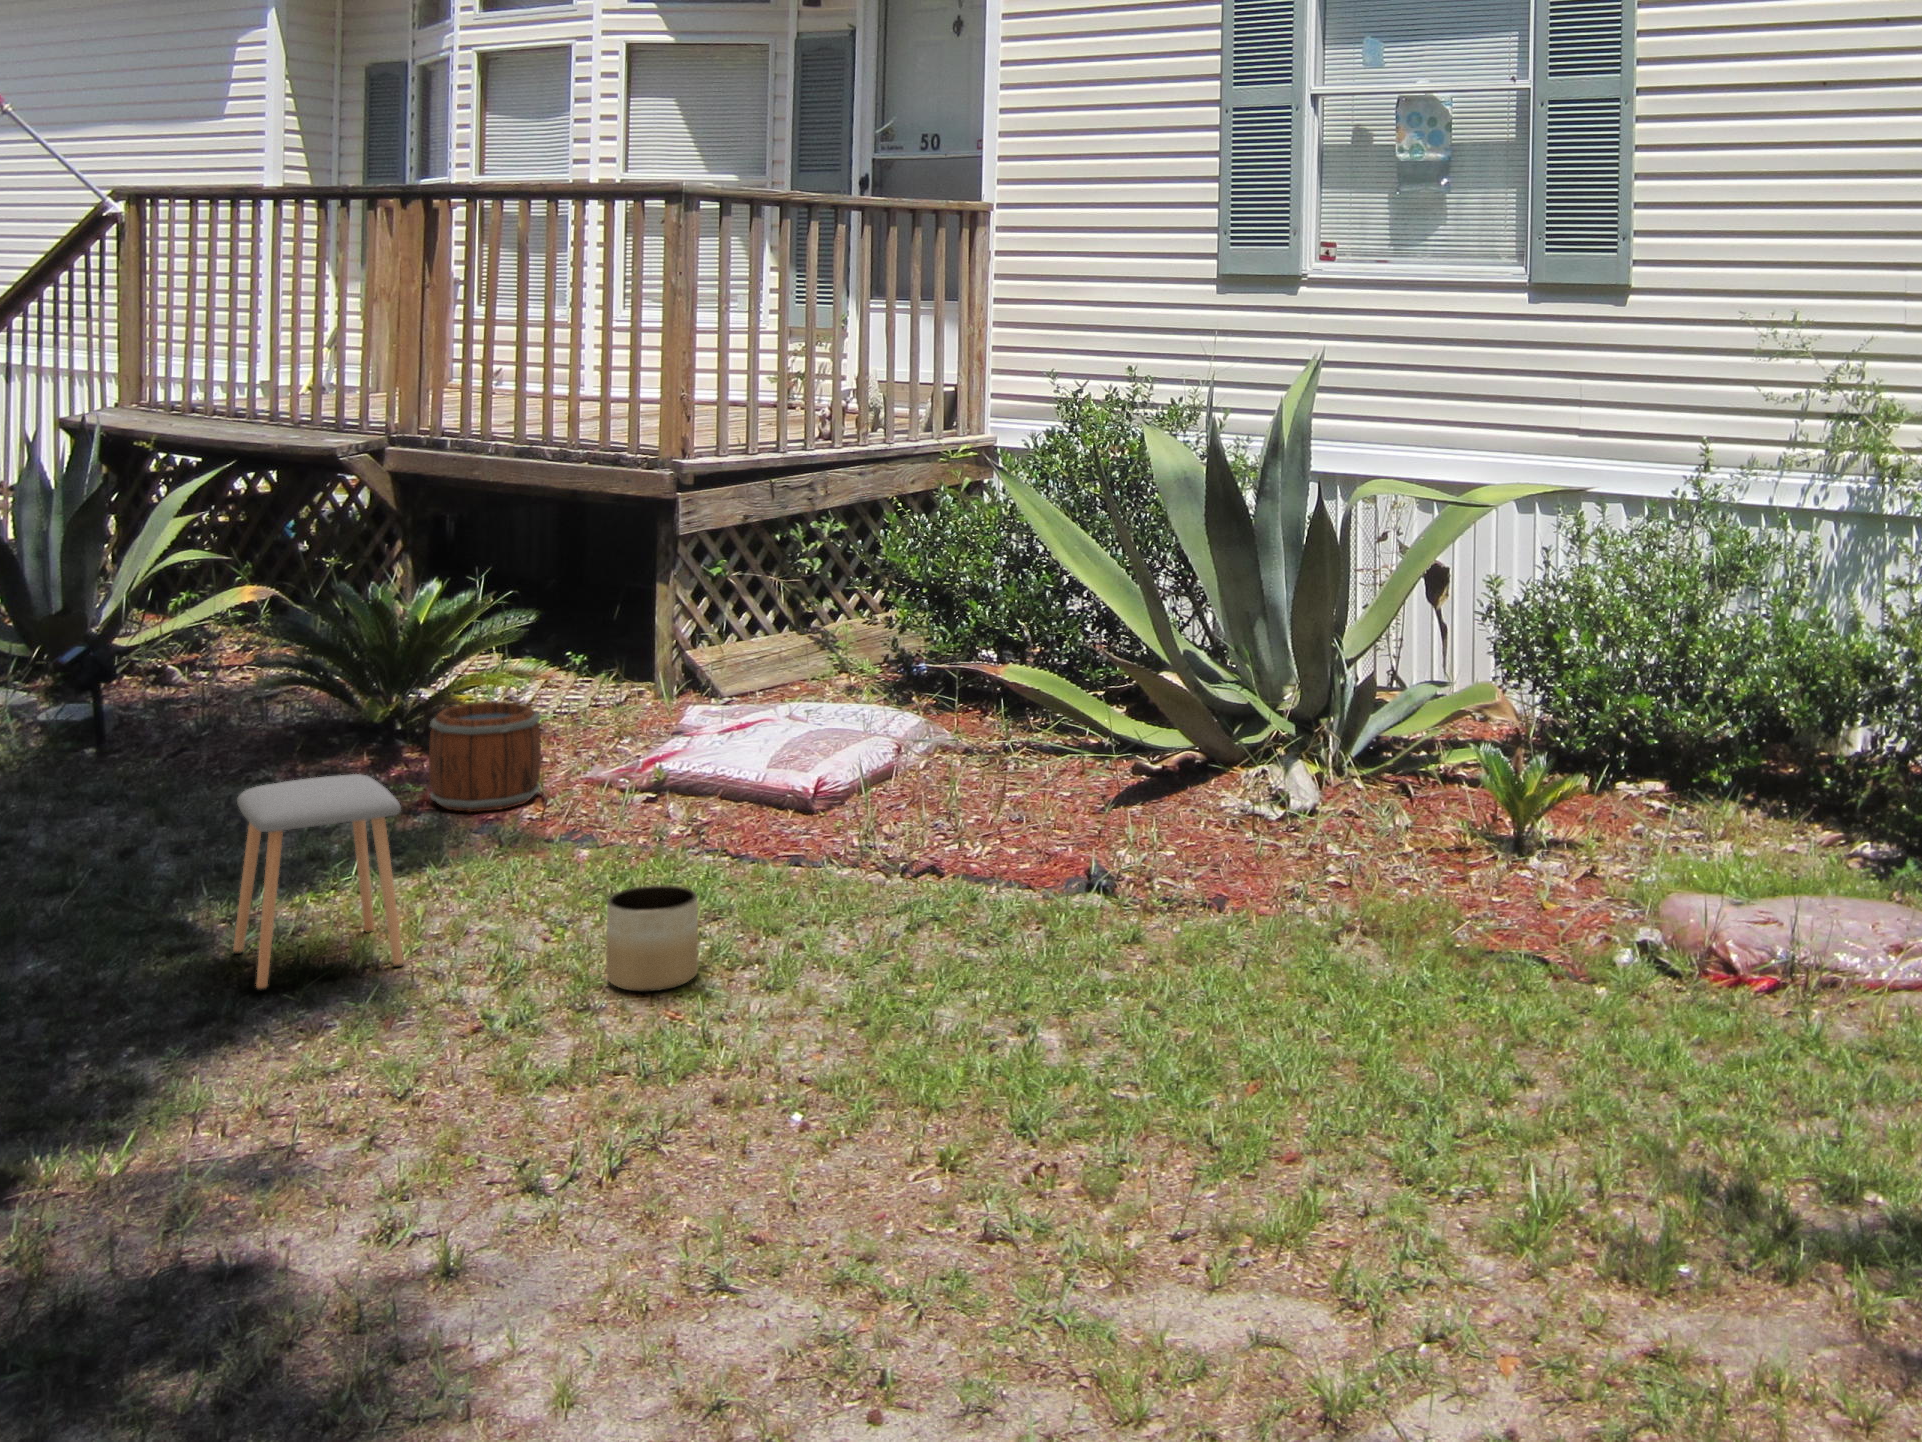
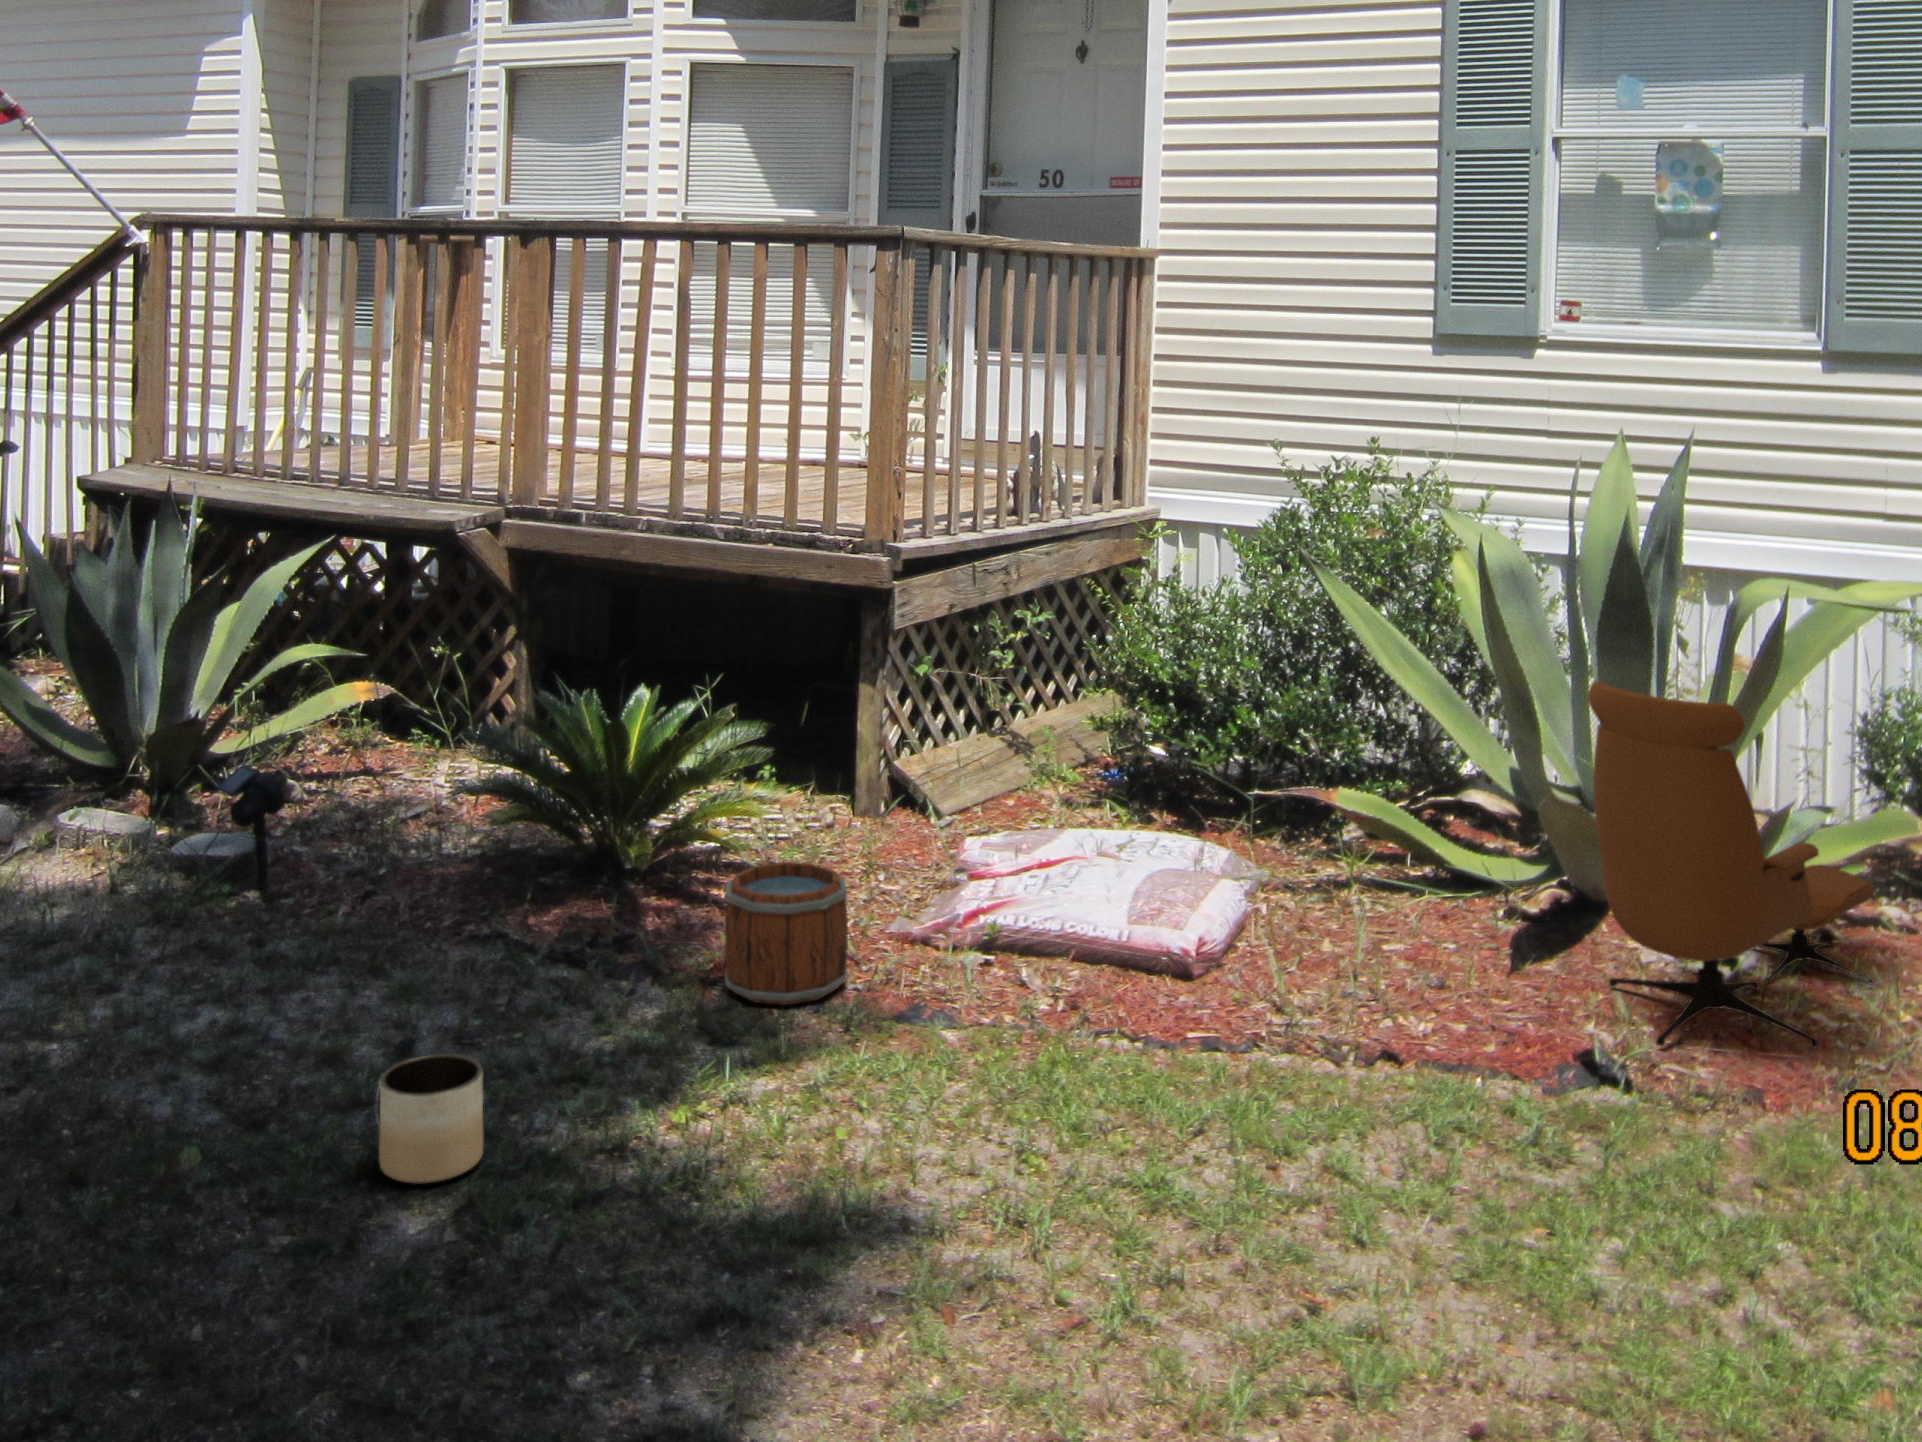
lounge chair: none [1115,541,1429,857] -> present [1588,680,1875,1048]
stool: present [233,774,403,990] -> none [680,1032,920,1355]
planter: present [606,885,698,992] -> present [379,1054,483,1184]

